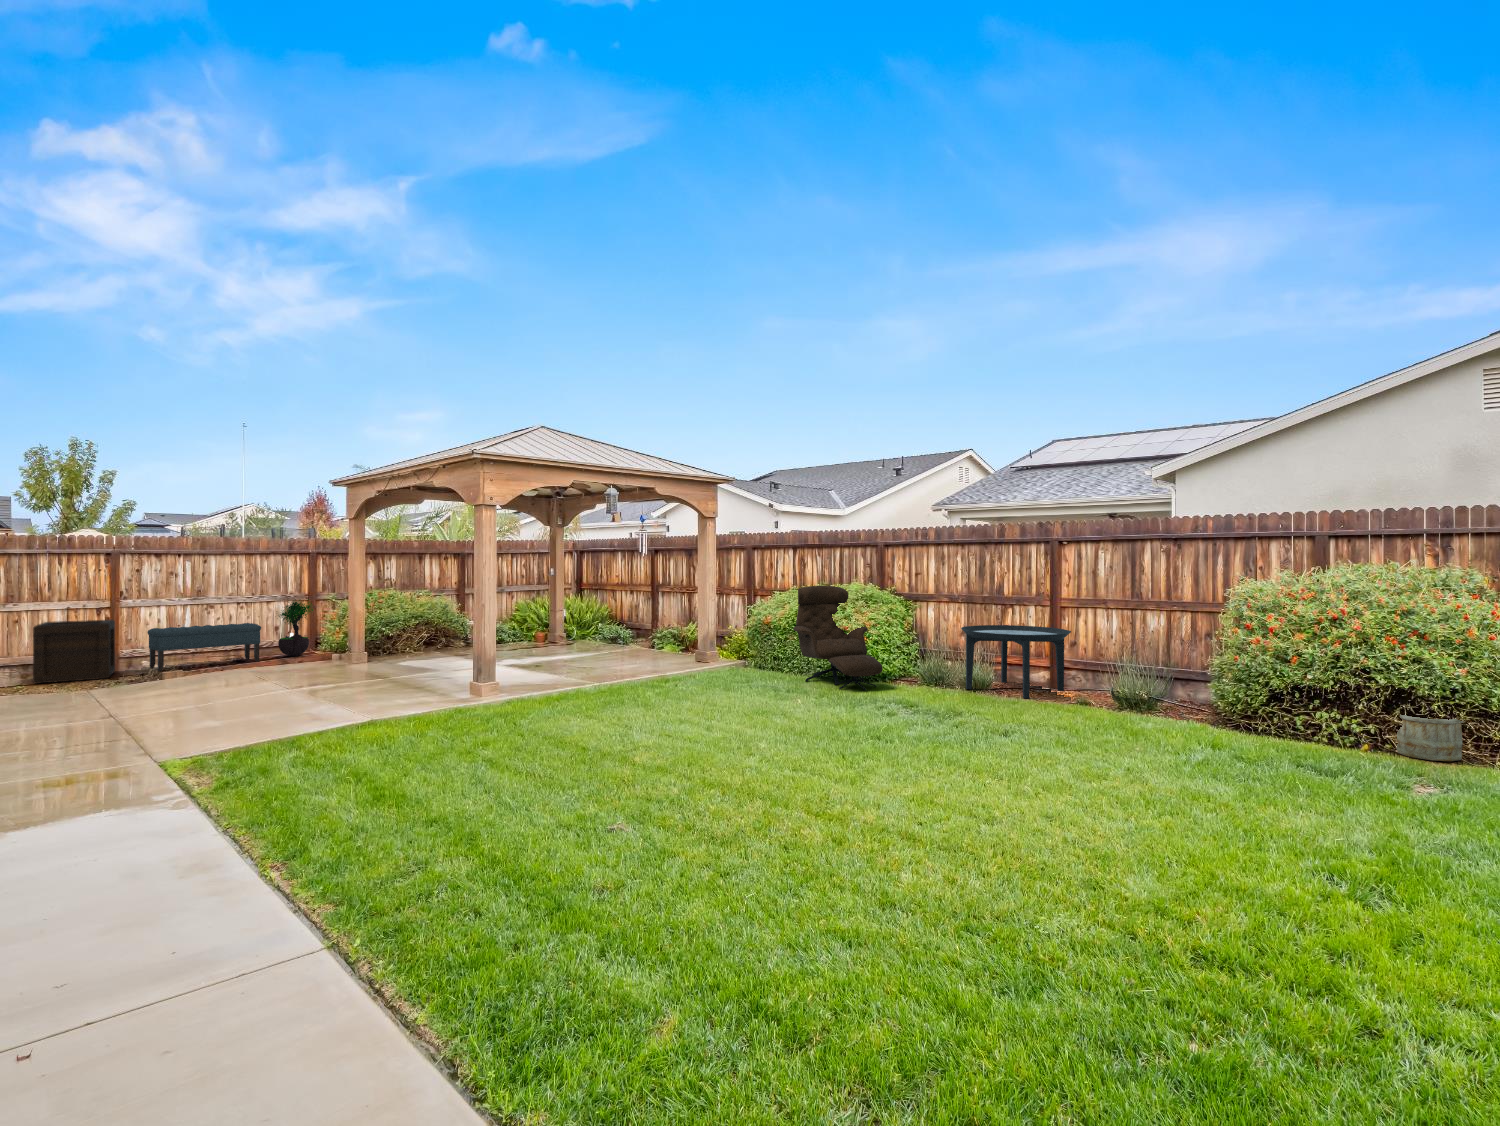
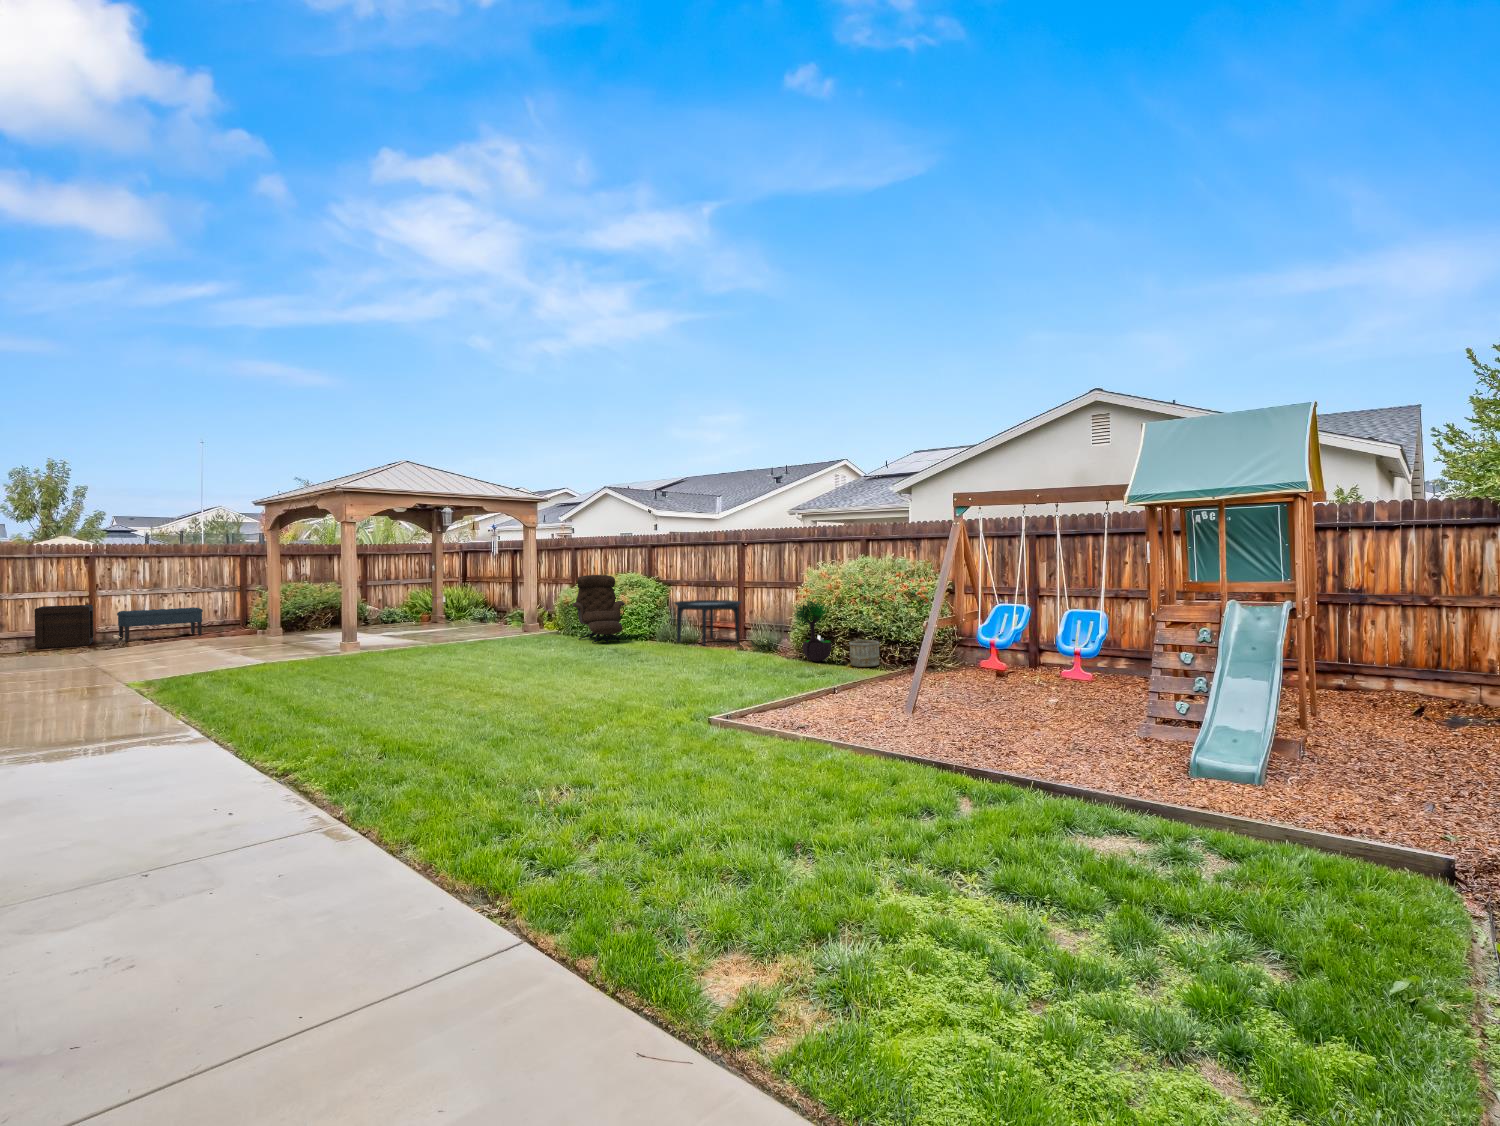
potted tree: present [278,599,313,656] -> present [793,599,832,662]

